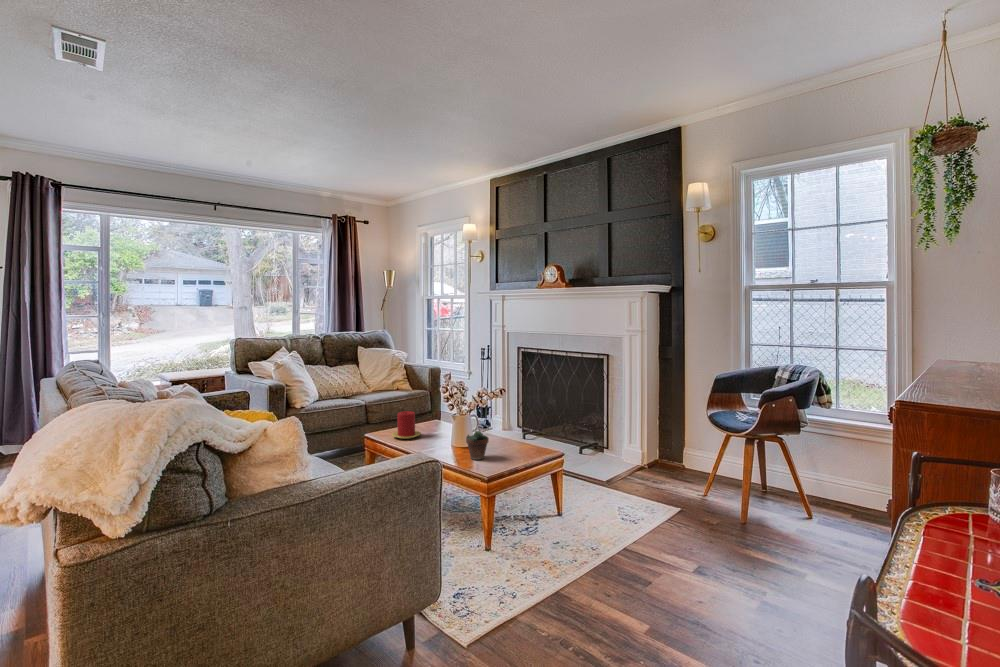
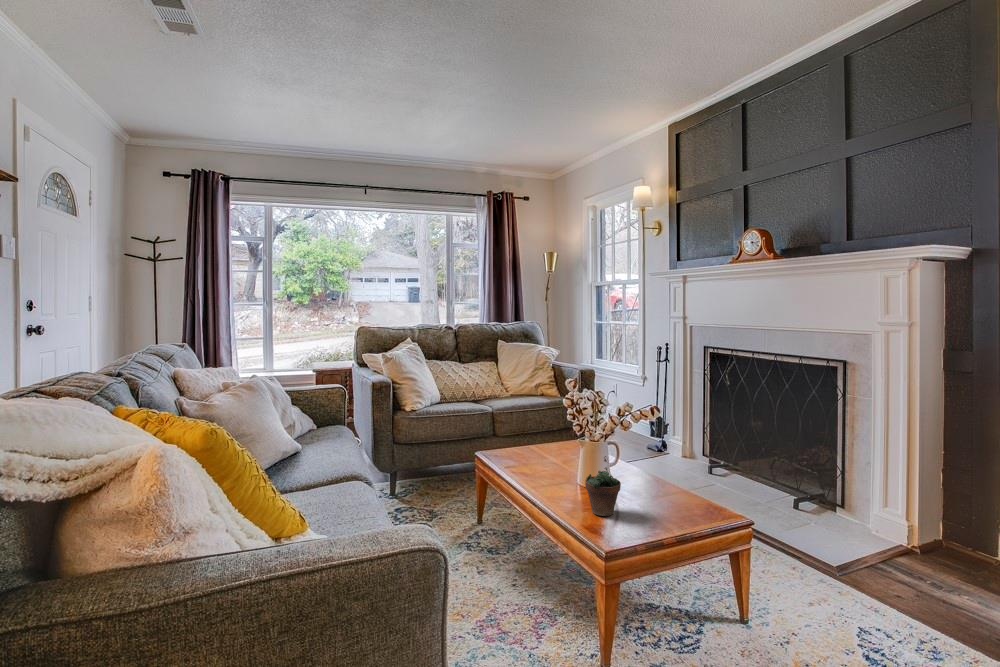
candle: present [392,411,421,439] -> none [501,427,540,465]

